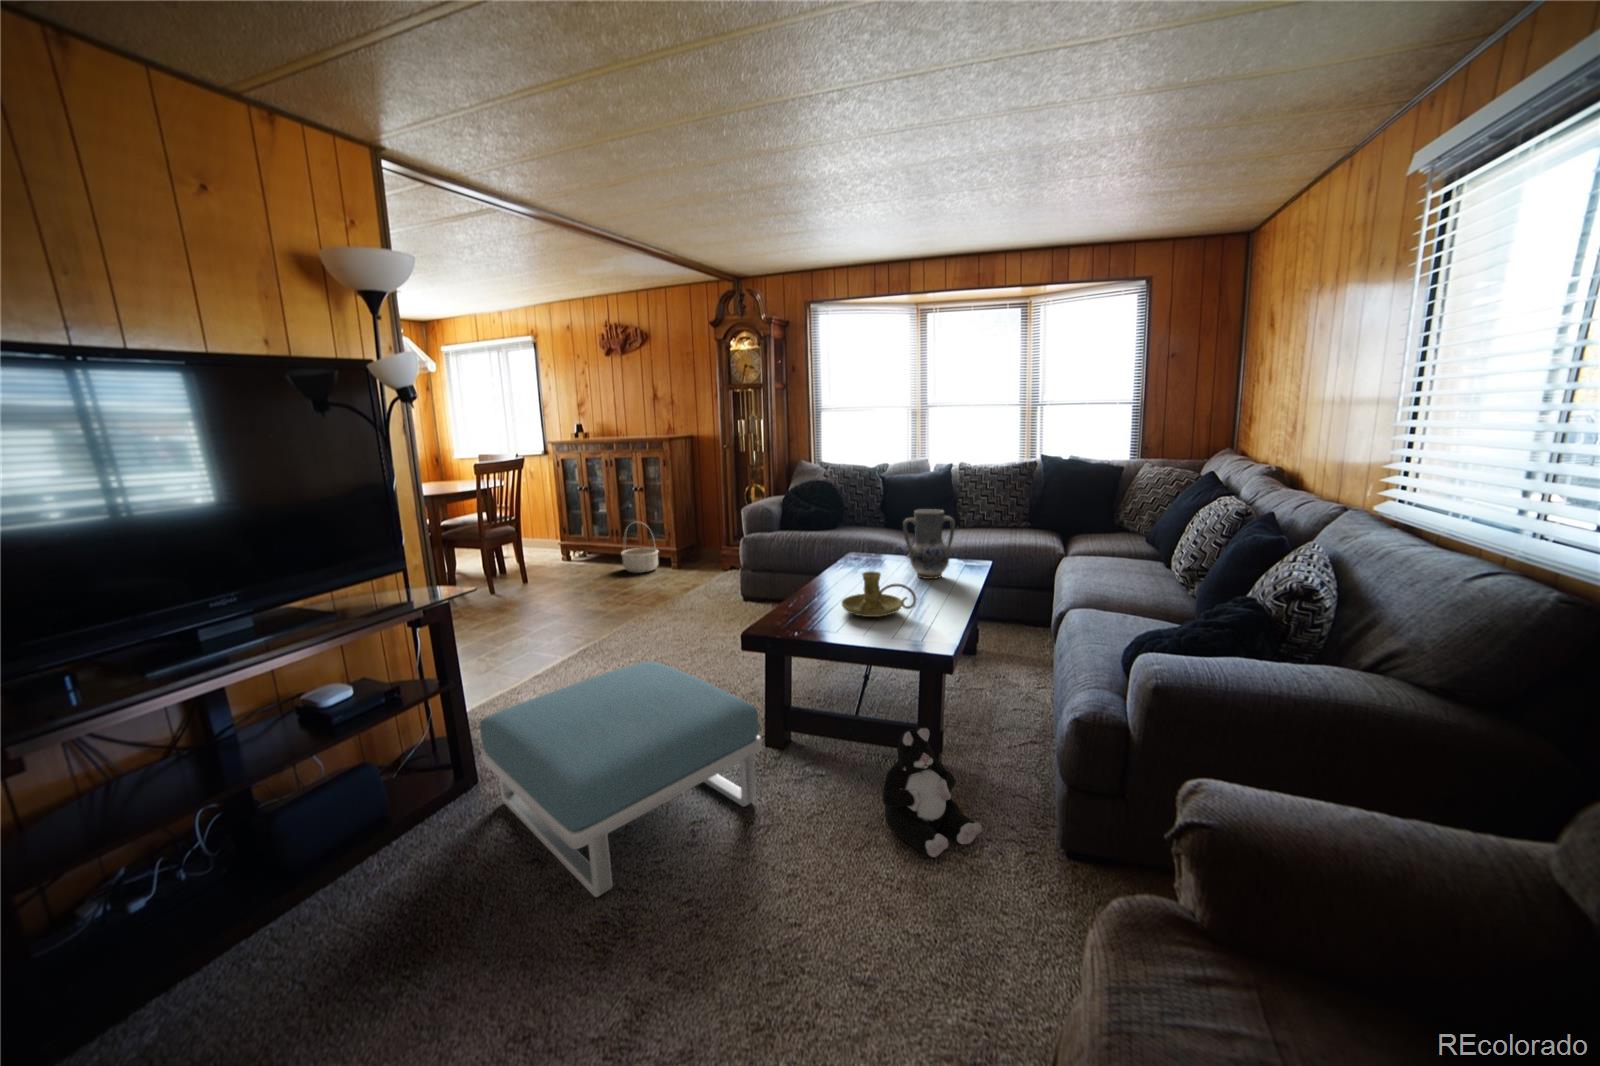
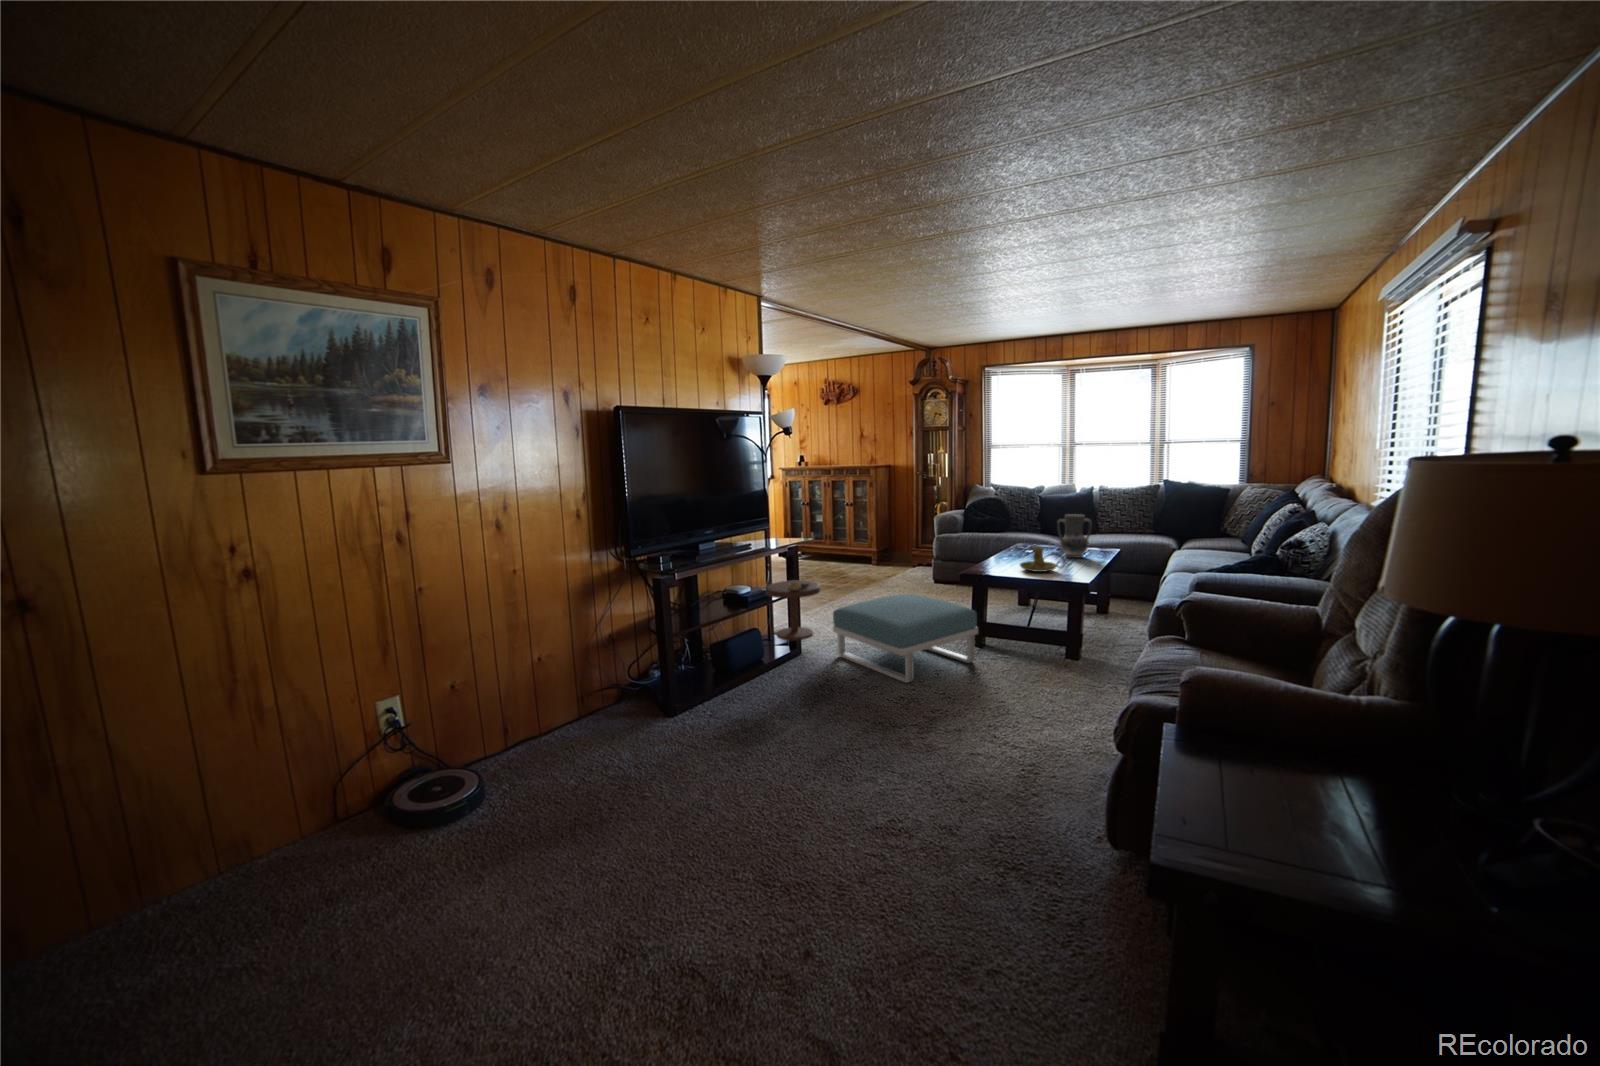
basket: present [621,521,658,573] -> none [836,527,863,564]
side table: none [223,683,391,921] -> present [766,580,820,641]
plush toy: present [883,726,982,857] -> none [1046,620,1100,680]

